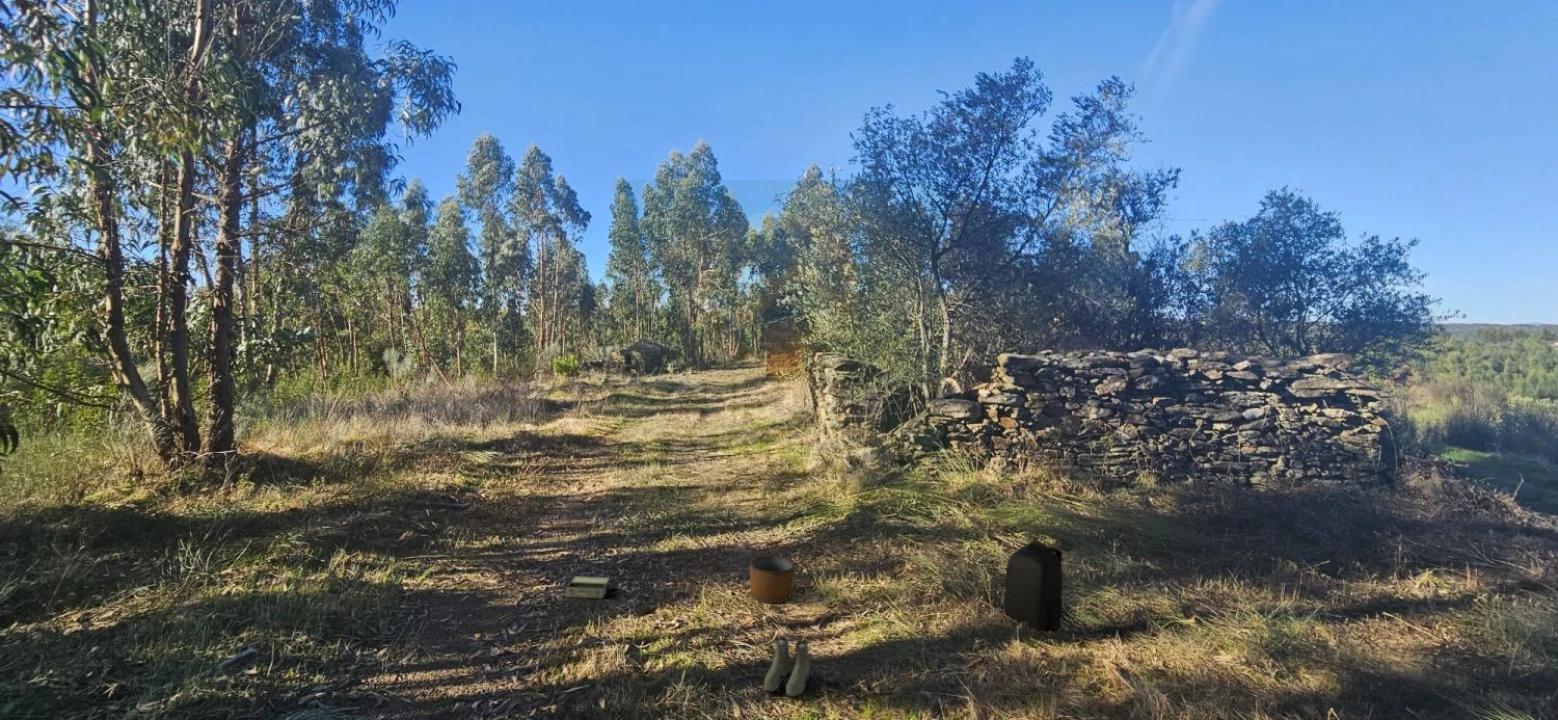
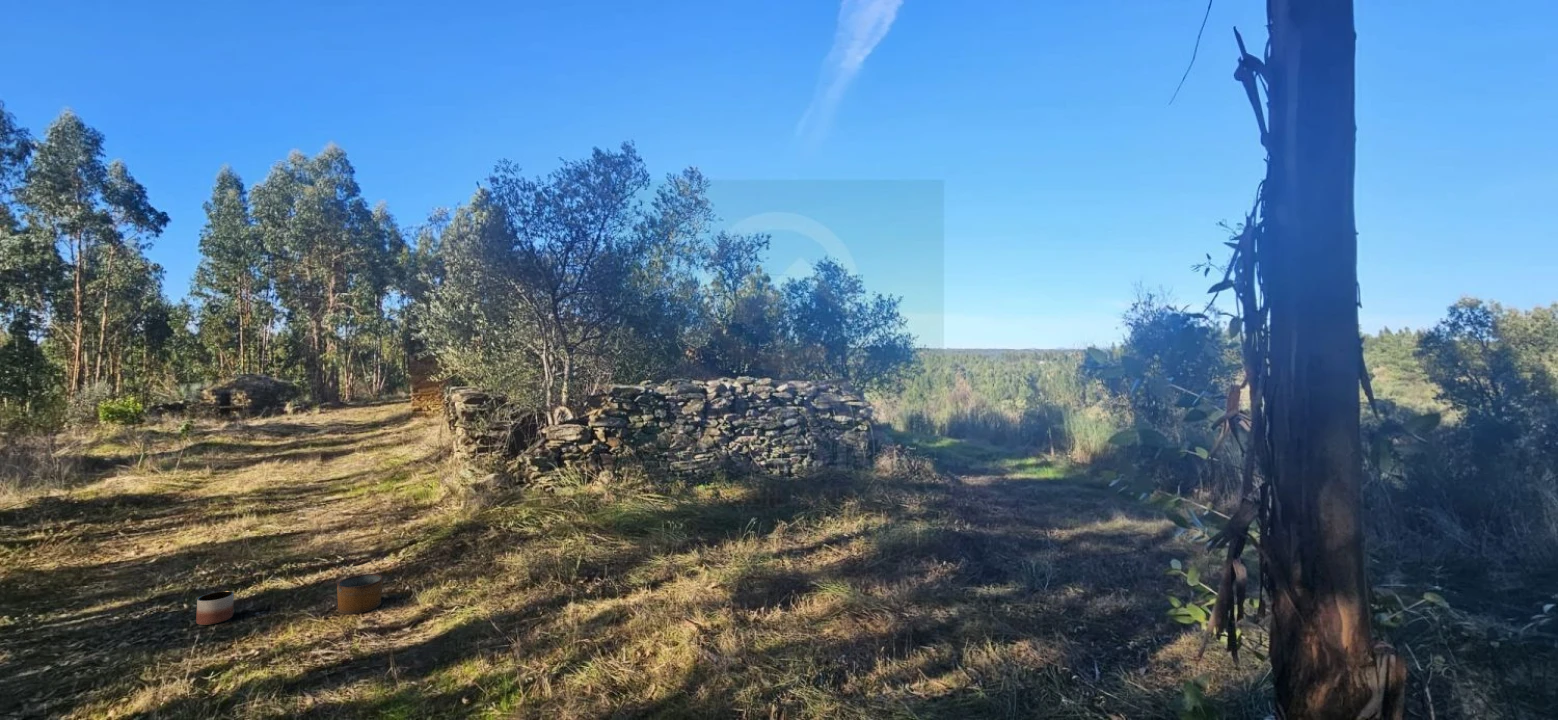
backpack: present [1004,541,1063,630] -> none [555,526,598,587]
planter: none [627,549,657,584] -> present [196,591,234,625]
toolbox: present [566,576,610,598] -> none [114,624,174,650]
boots: present [764,637,810,697] -> none [329,626,375,670]

